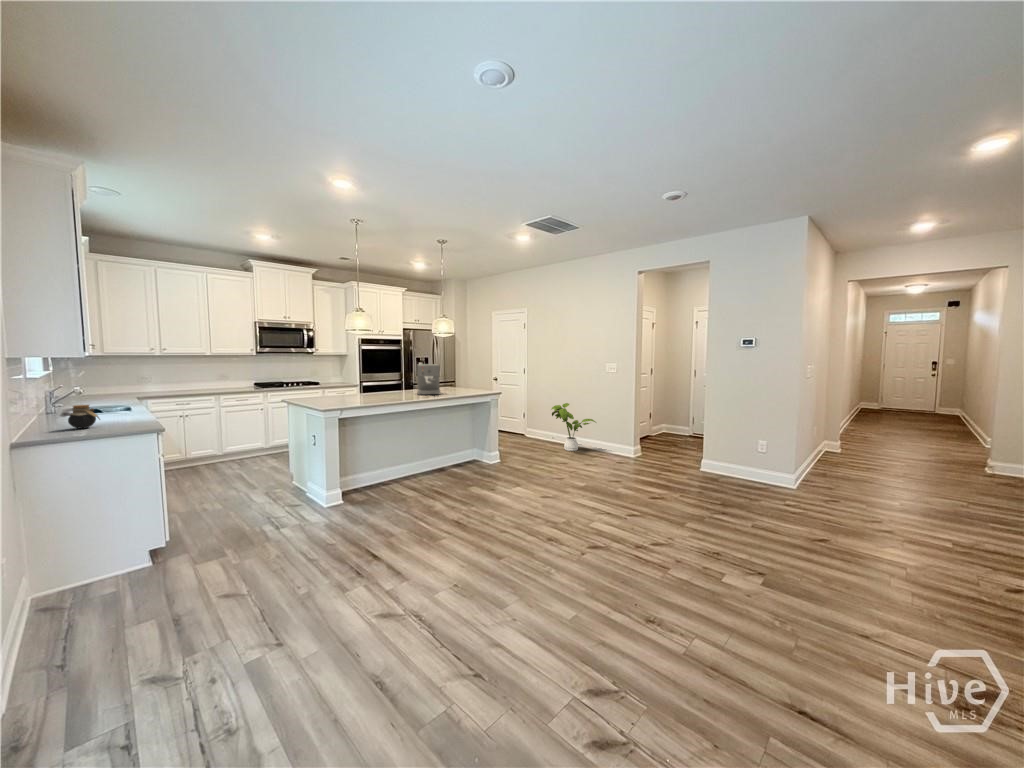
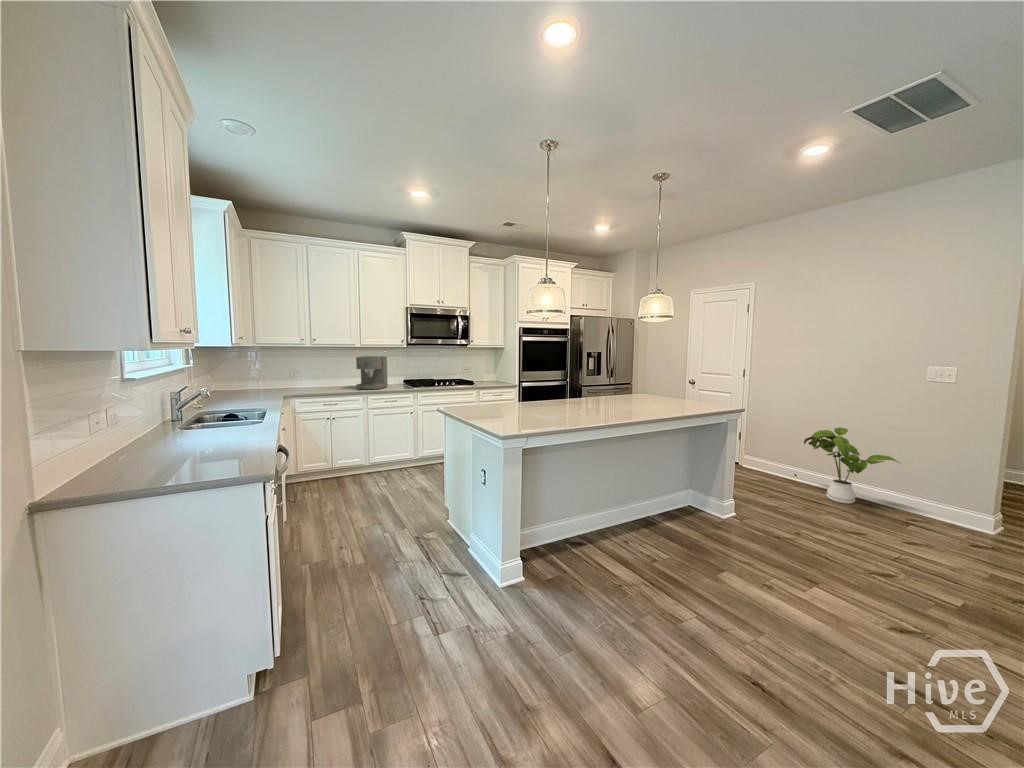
coffee maker: present [417,364,440,395] -> present [356,356,388,389]
jar: present [68,405,100,428] -> none [133,429,181,470]

